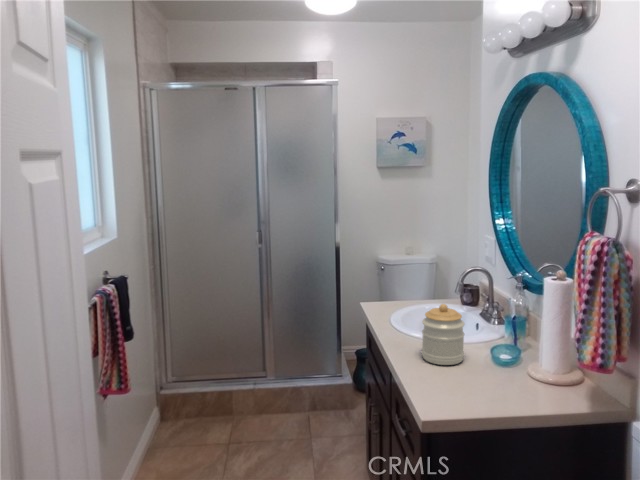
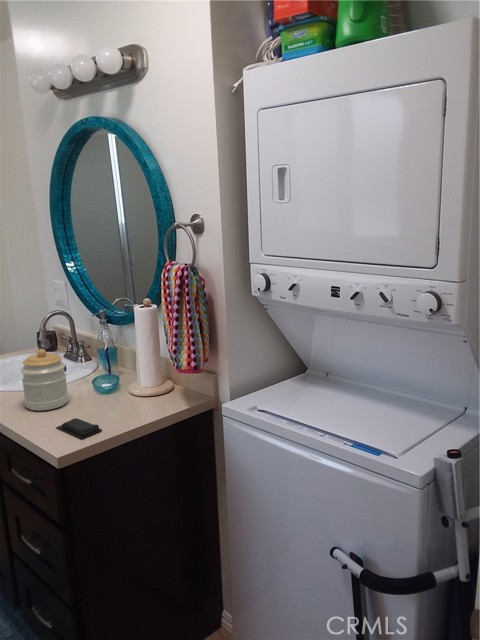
soap bar: none [437,382,479,406] -> present [56,418,102,439]

